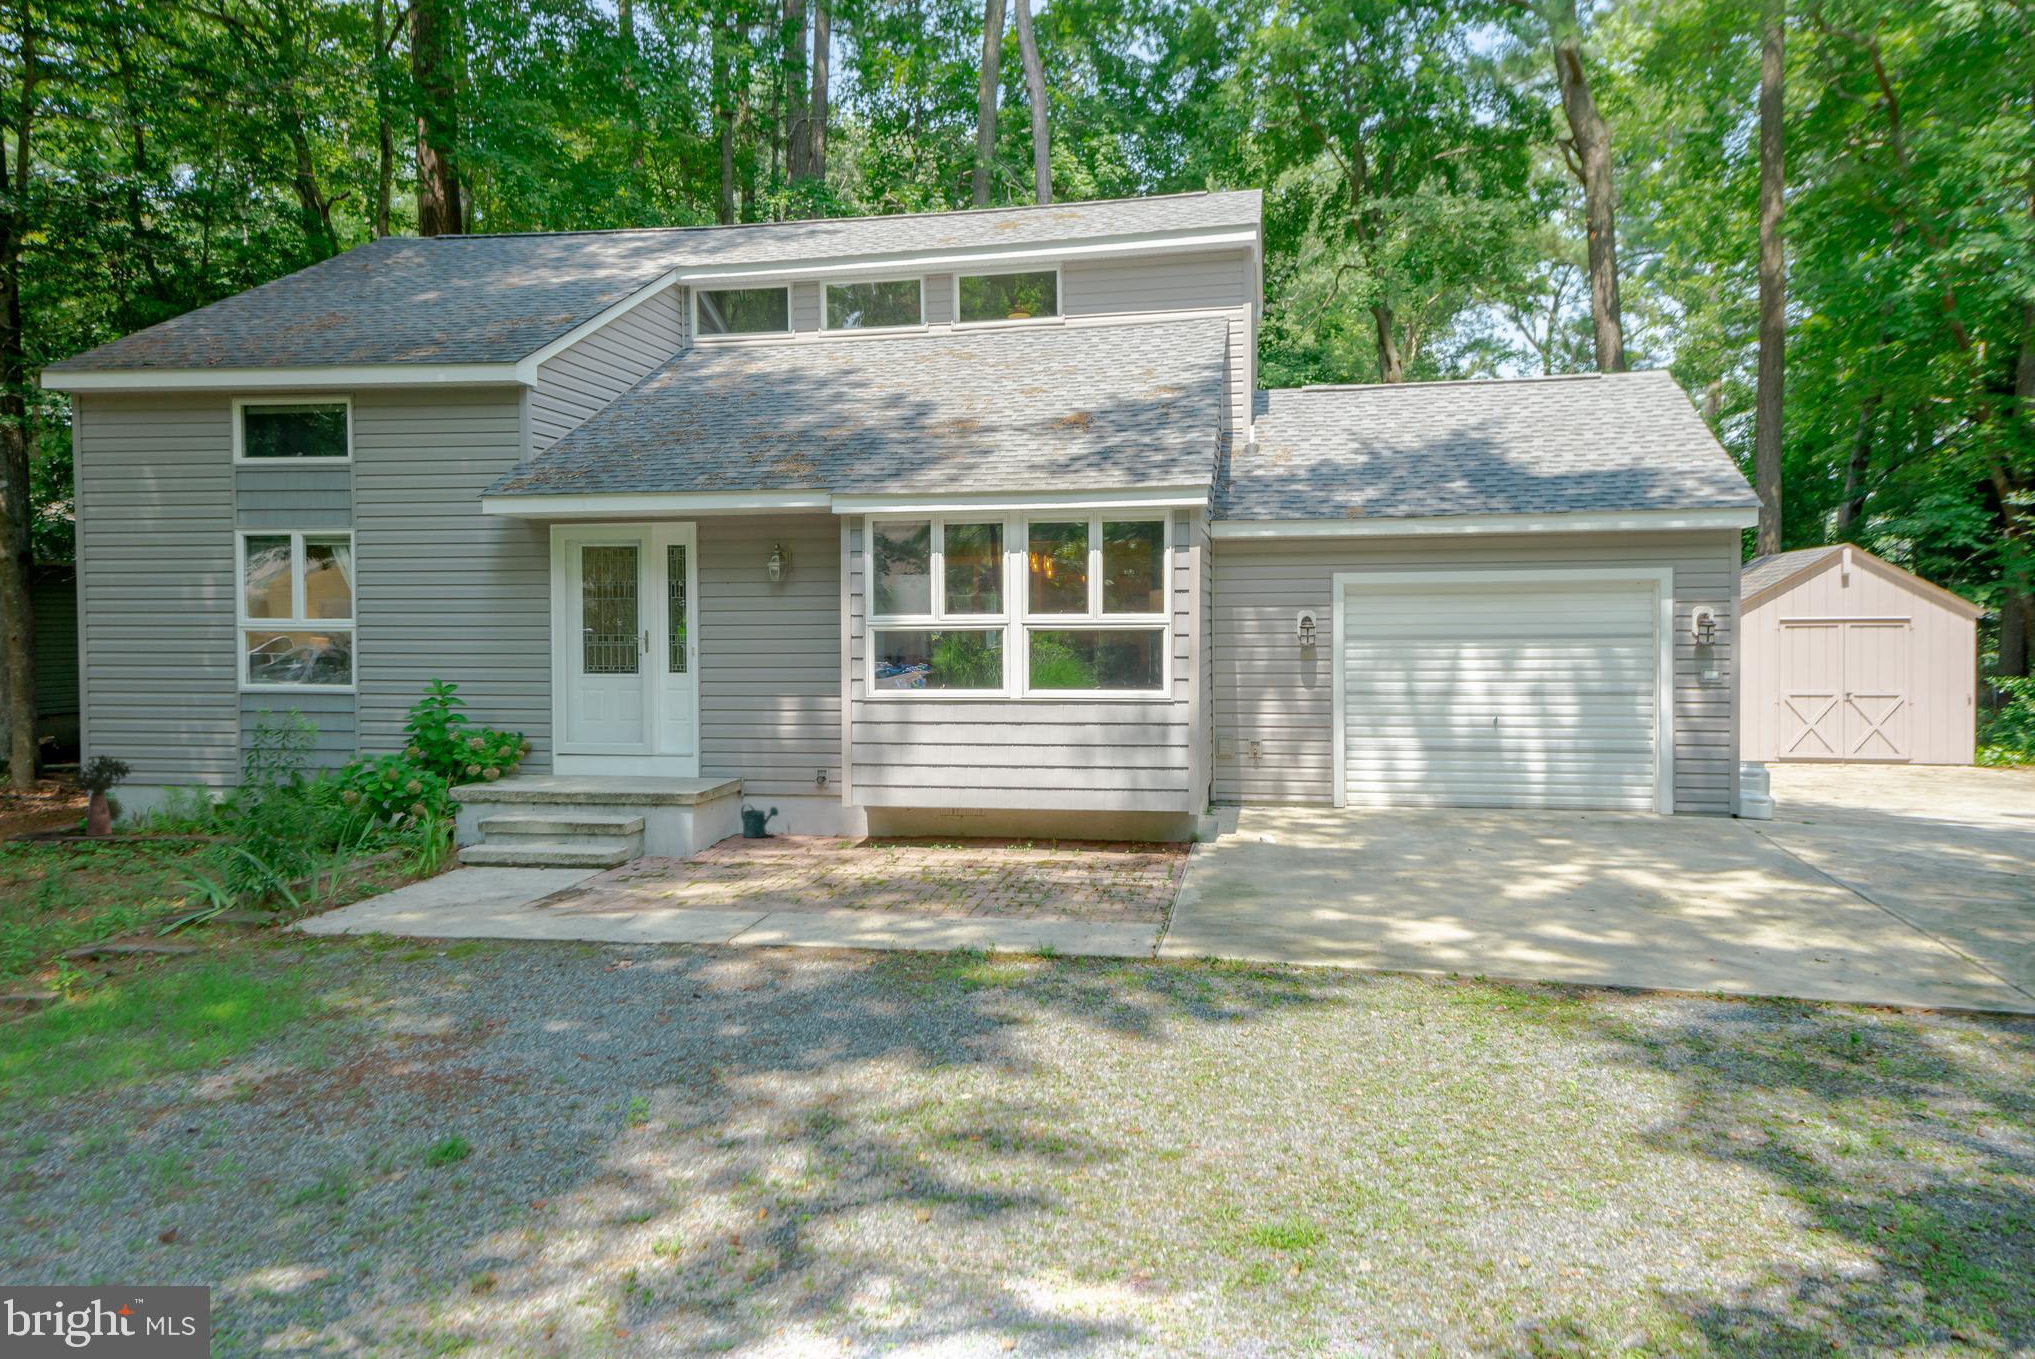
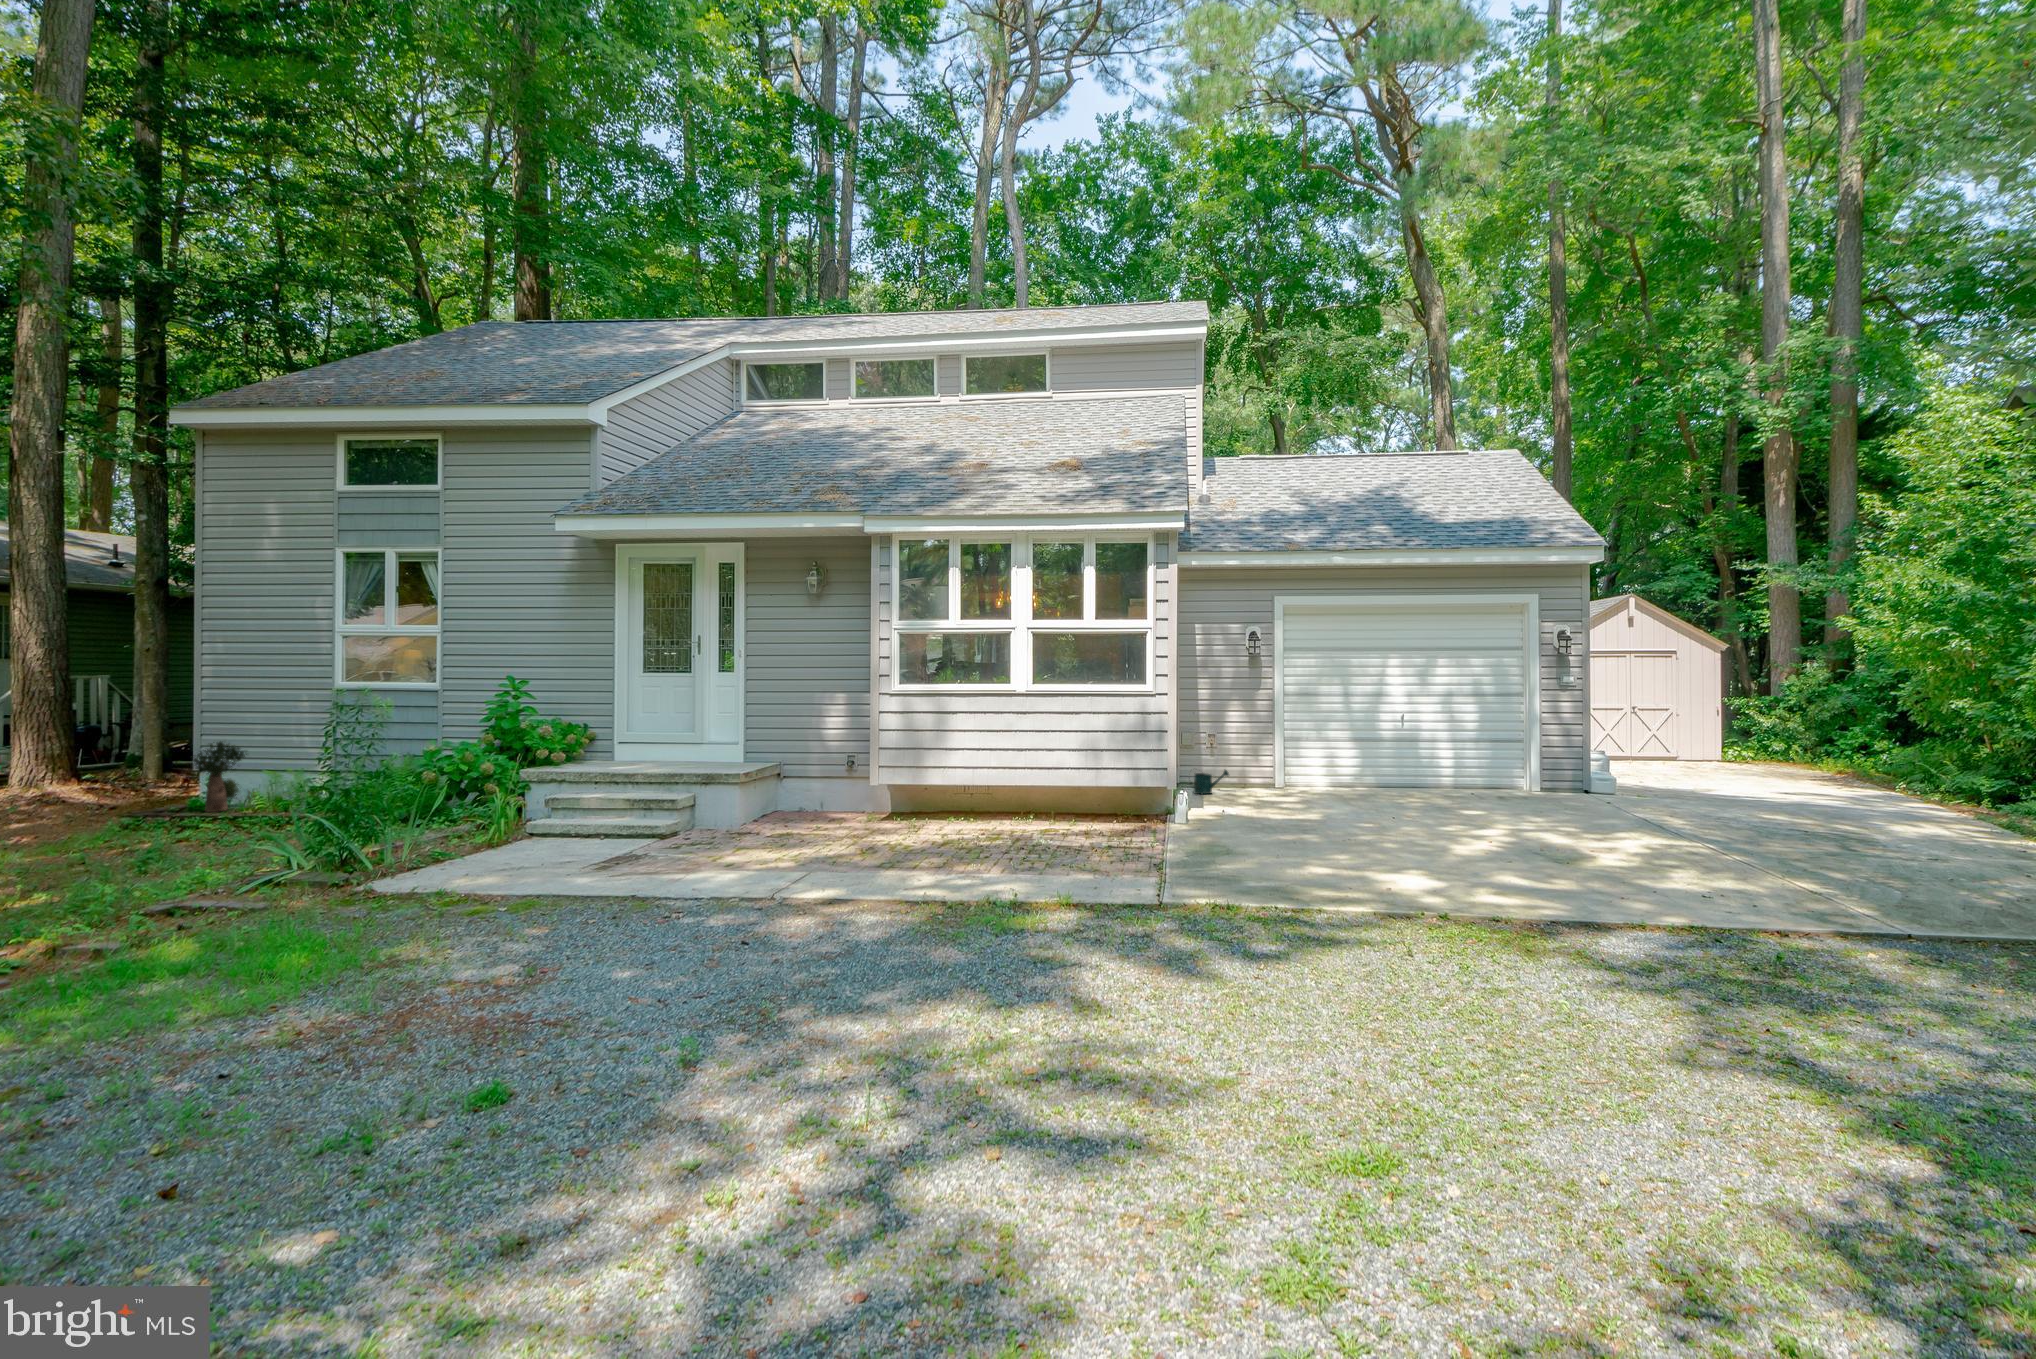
watering can: present [741,806,778,838] -> present [1193,770,1229,794]

